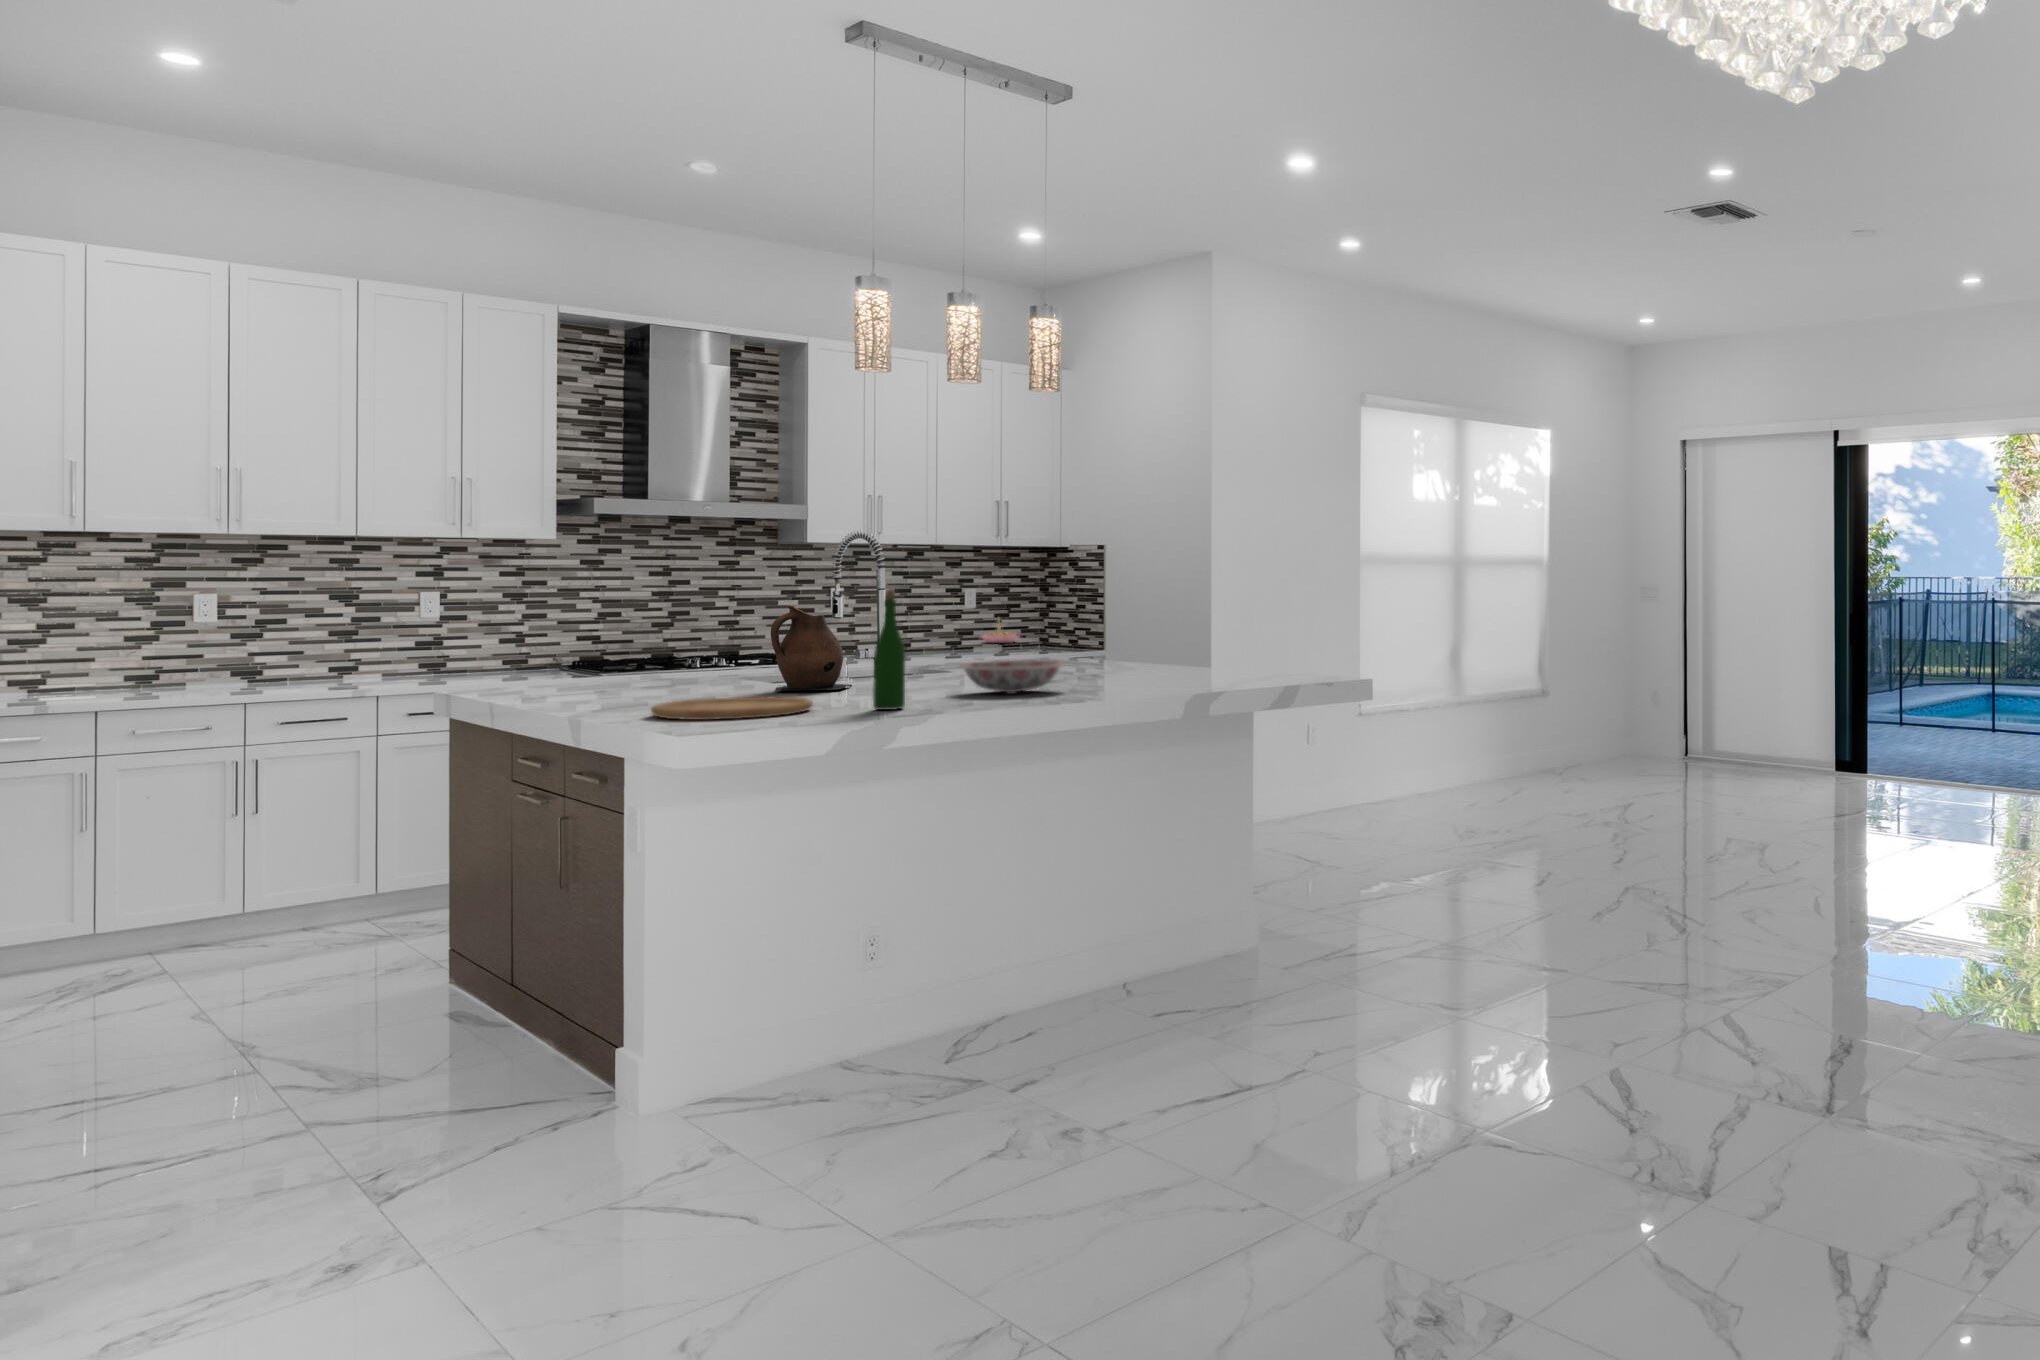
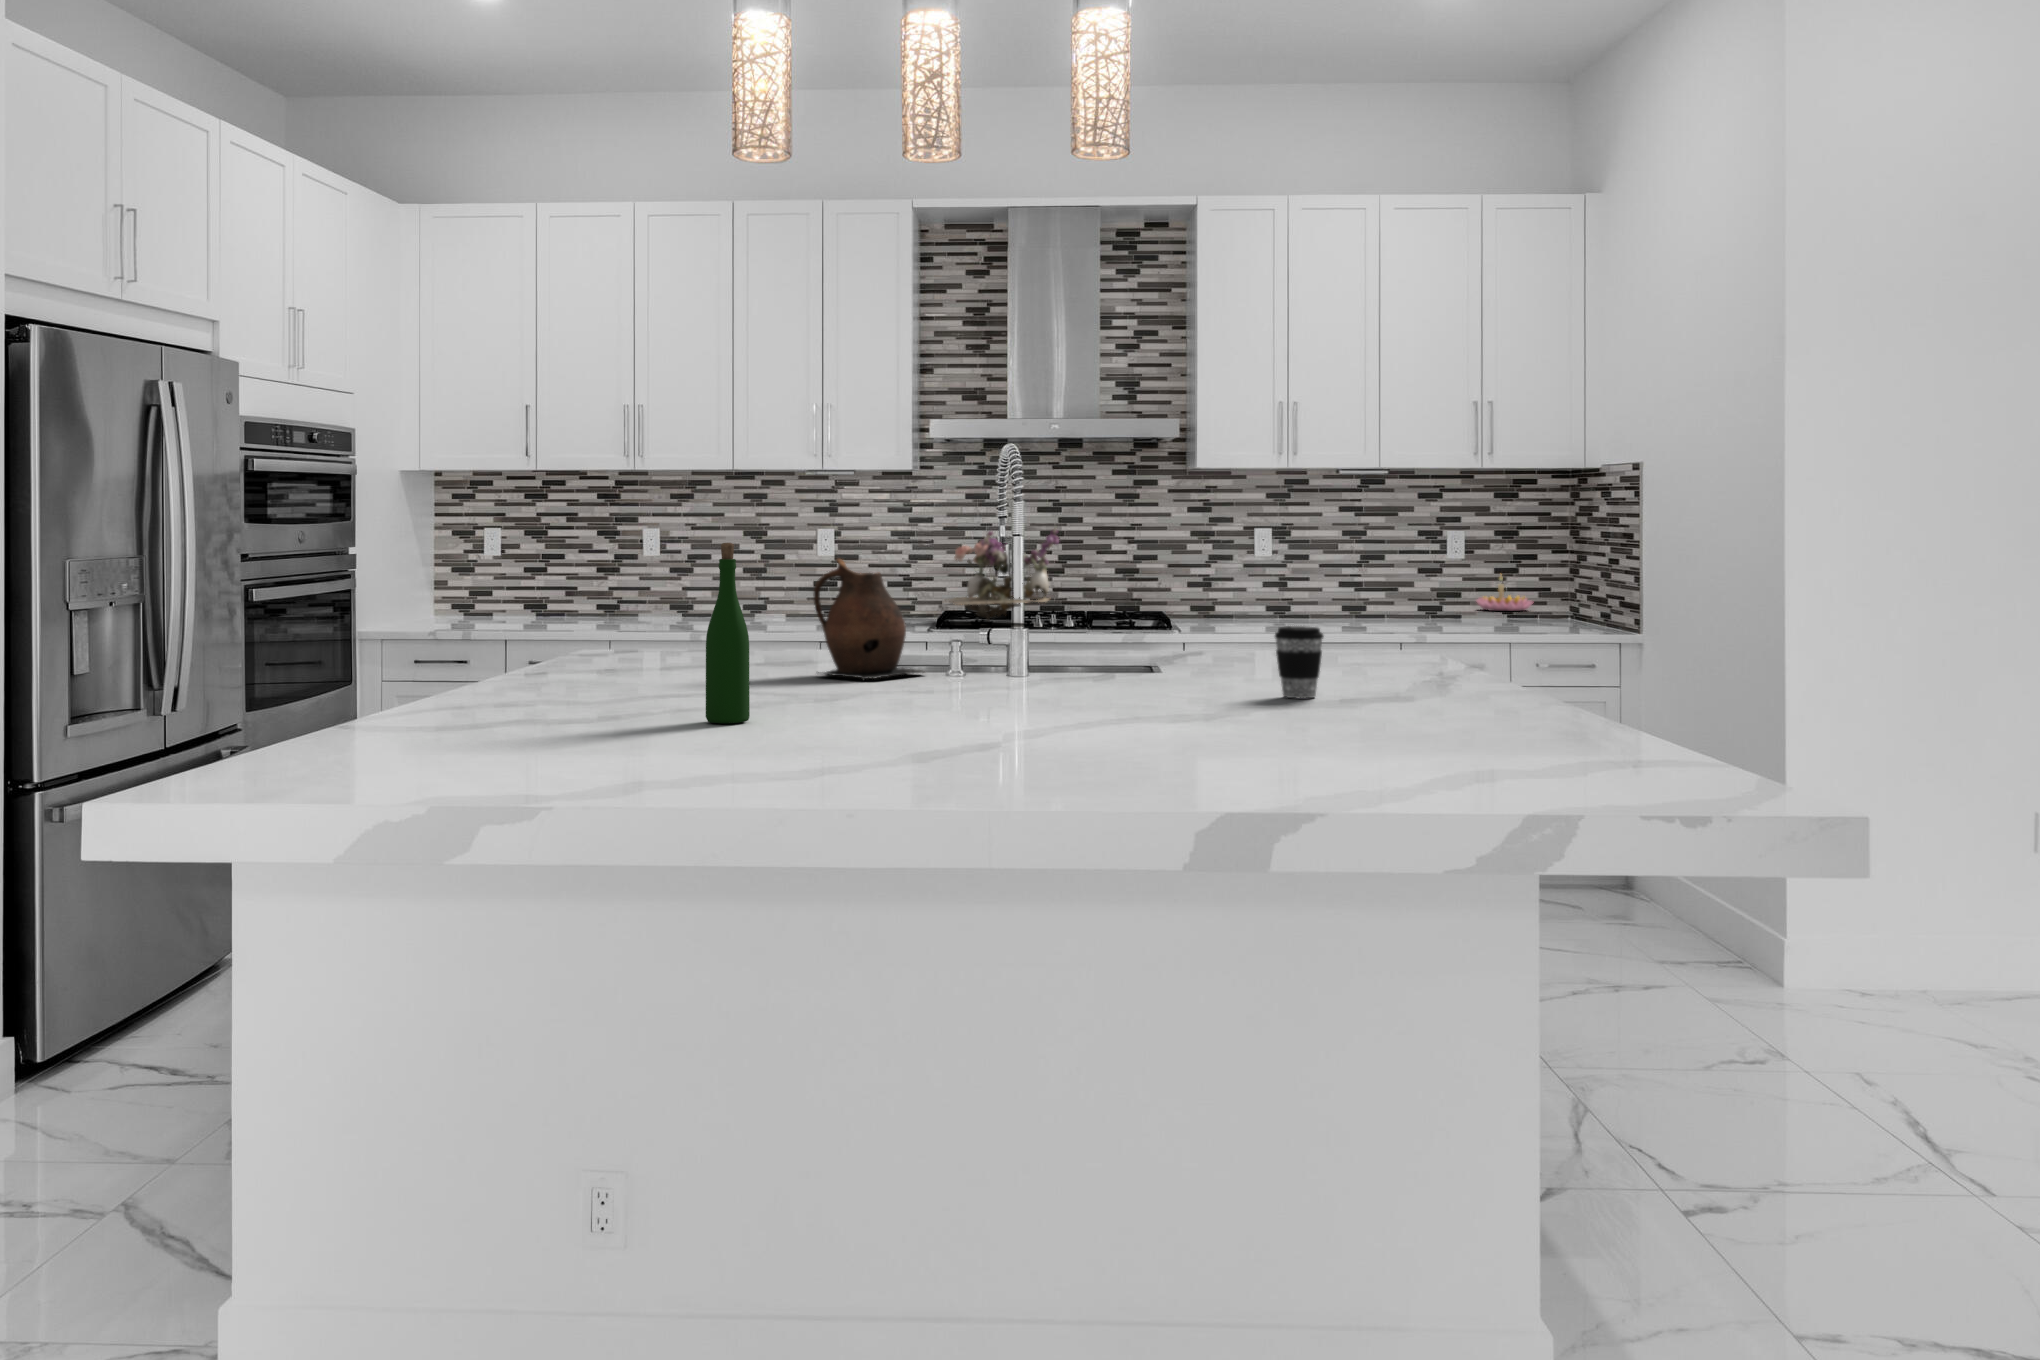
flower arrangement: none [625,586,738,665] -> present [945,527,1059,620]
coffee cup: none [1124,638,1153,679] -> present [1275,626,1324,698]
ceramic bowl: present [959,661,1065,692] -> none [932,654,1093,707]
cutting board: present [651,697,813,720] -> none [492,683,689,718]

